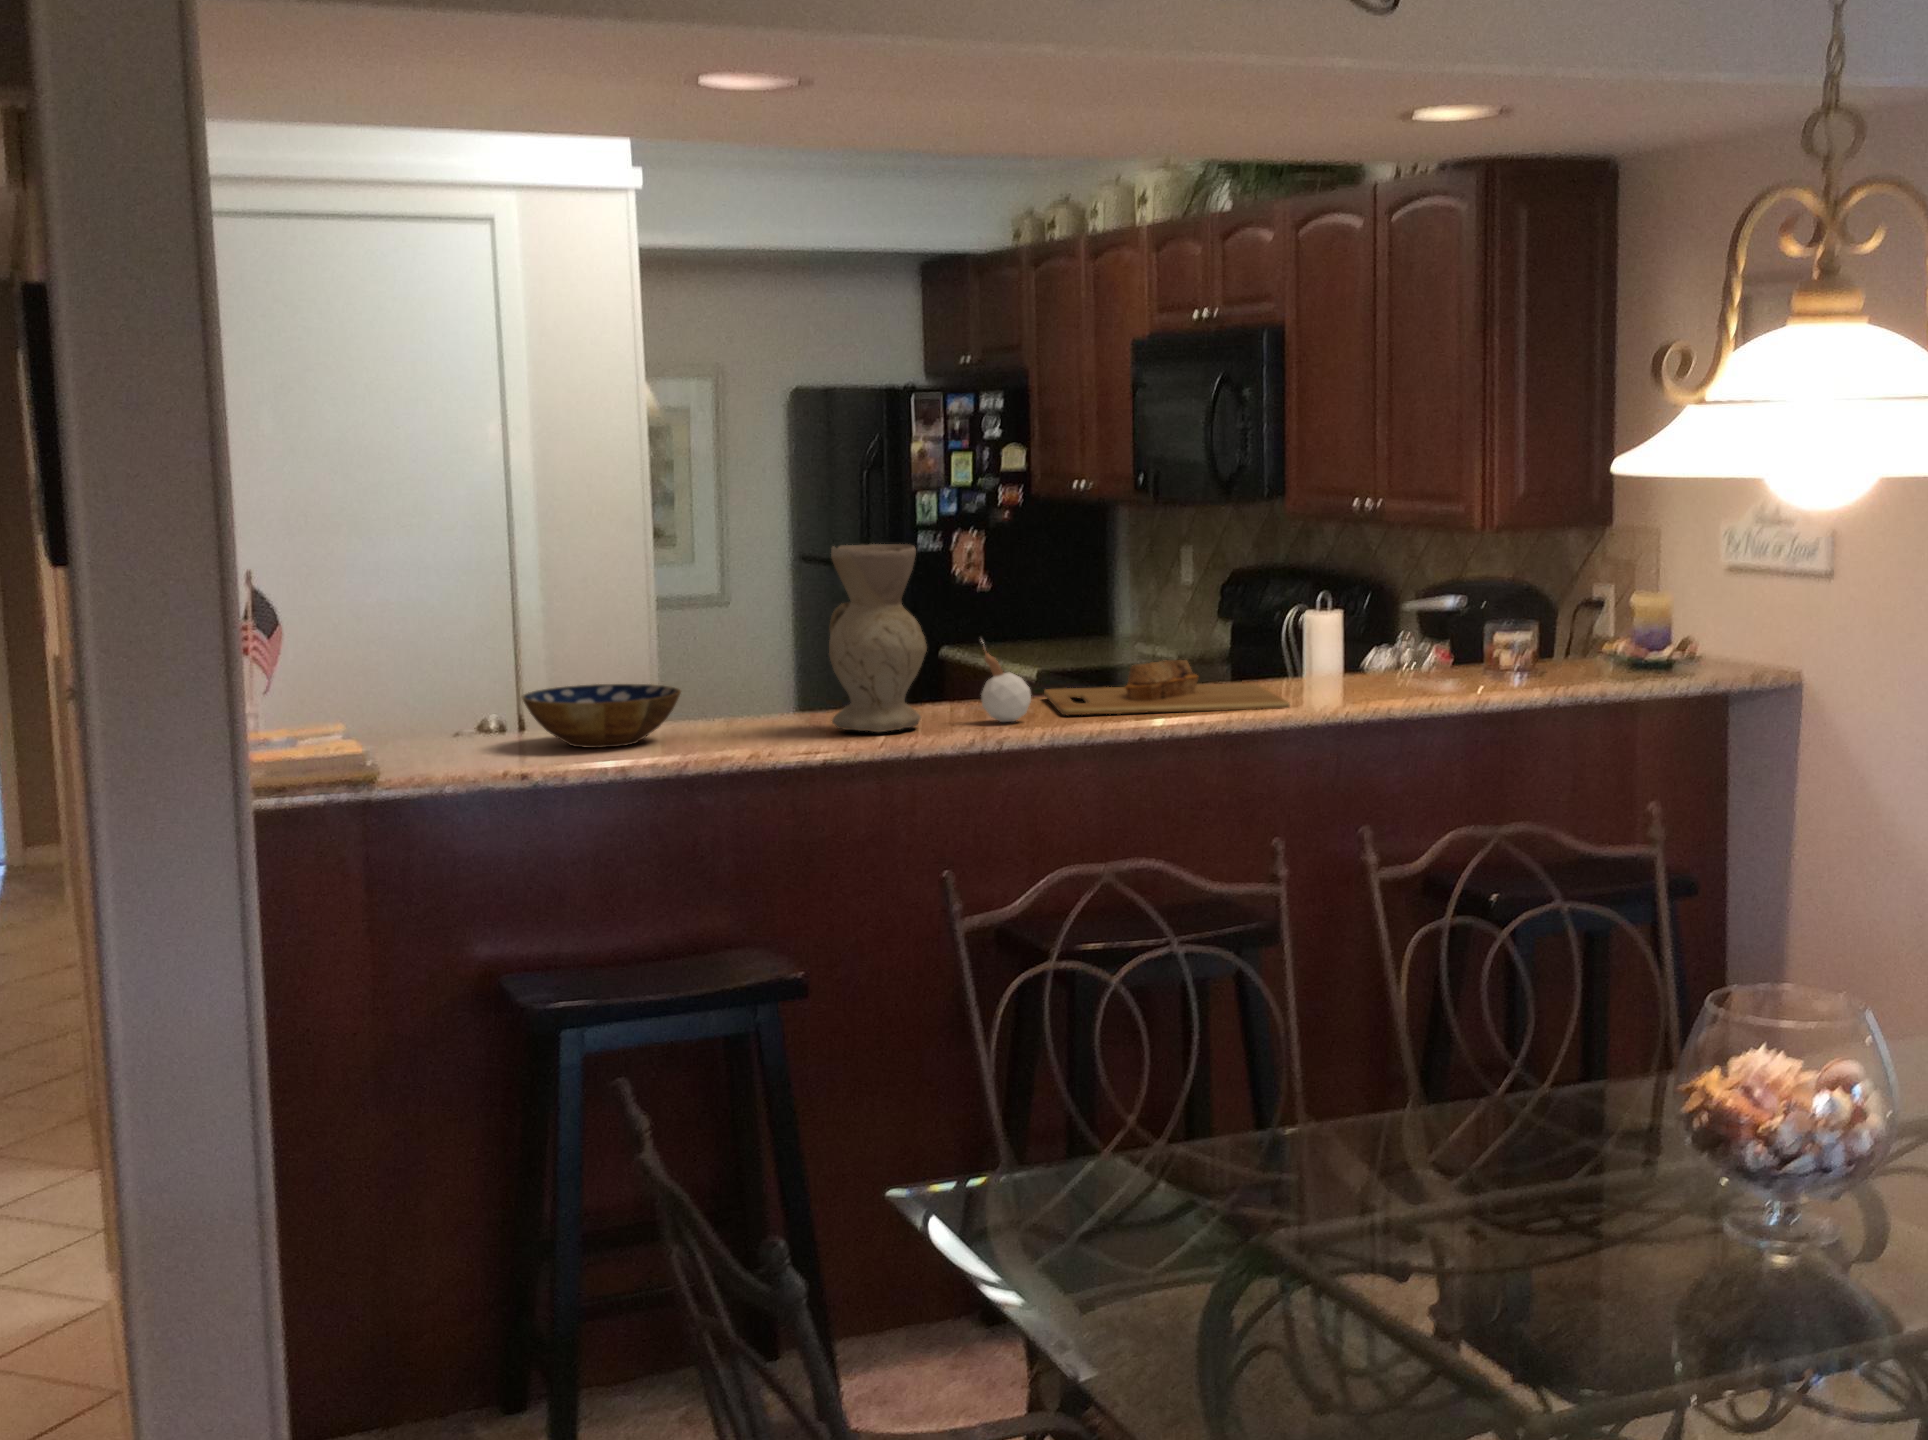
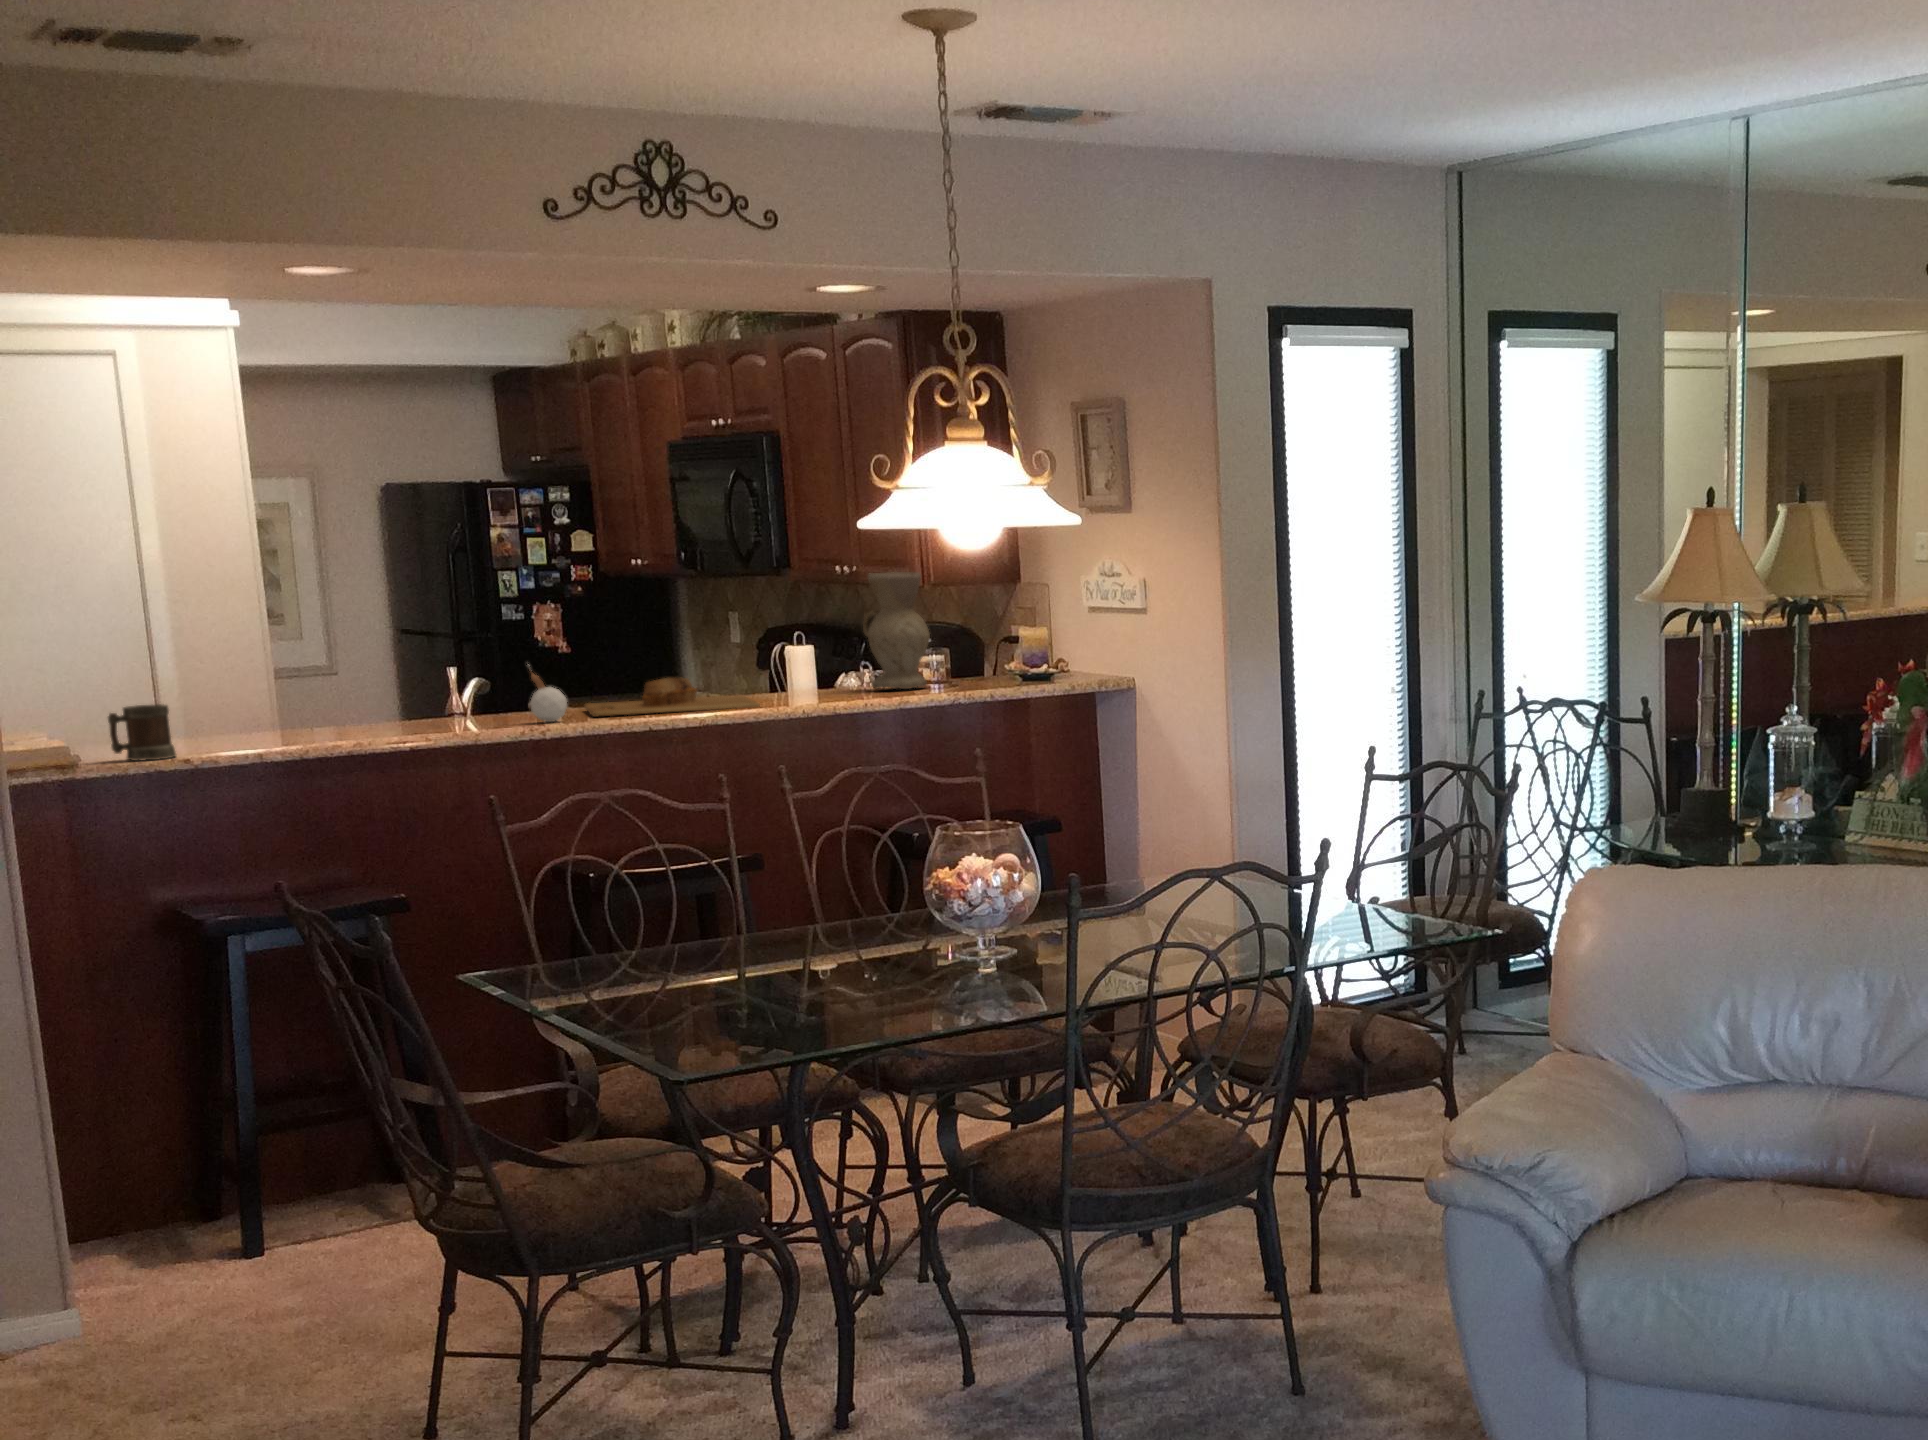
vase: present [829,544,927,732] -> present [863,572,930,689]
bowl: present [522,684,681,748] -> none [176,703,301,747]
mug: none [427,691,514,771] -> present [108,704,176,761]

